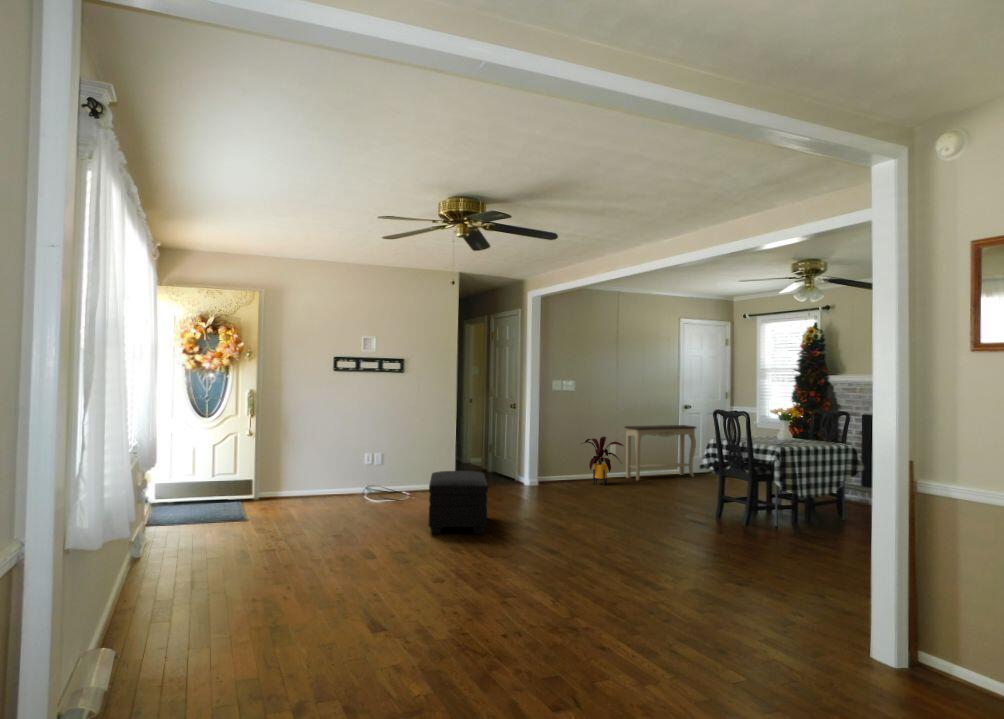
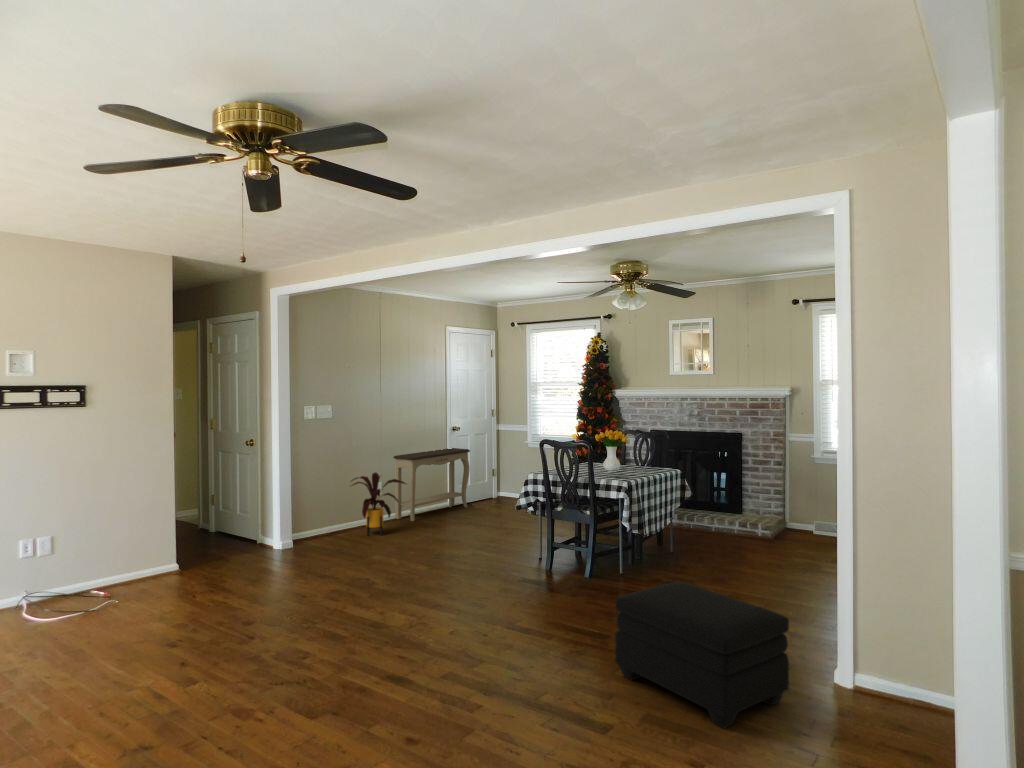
ottoman: present [429,471,488,534] -> present [615,582,789,728]

